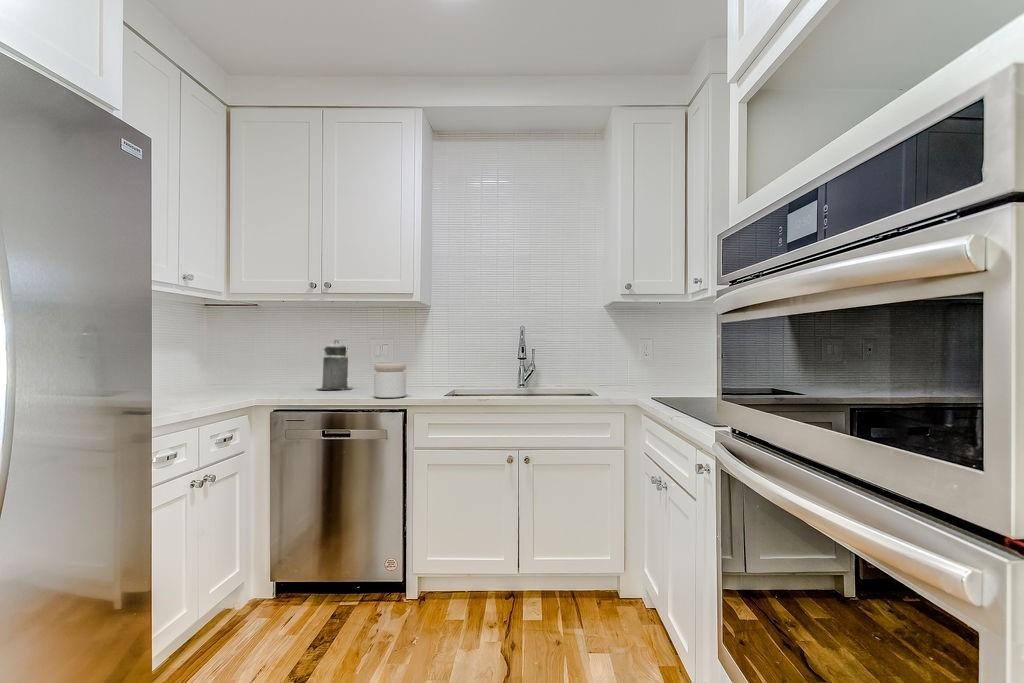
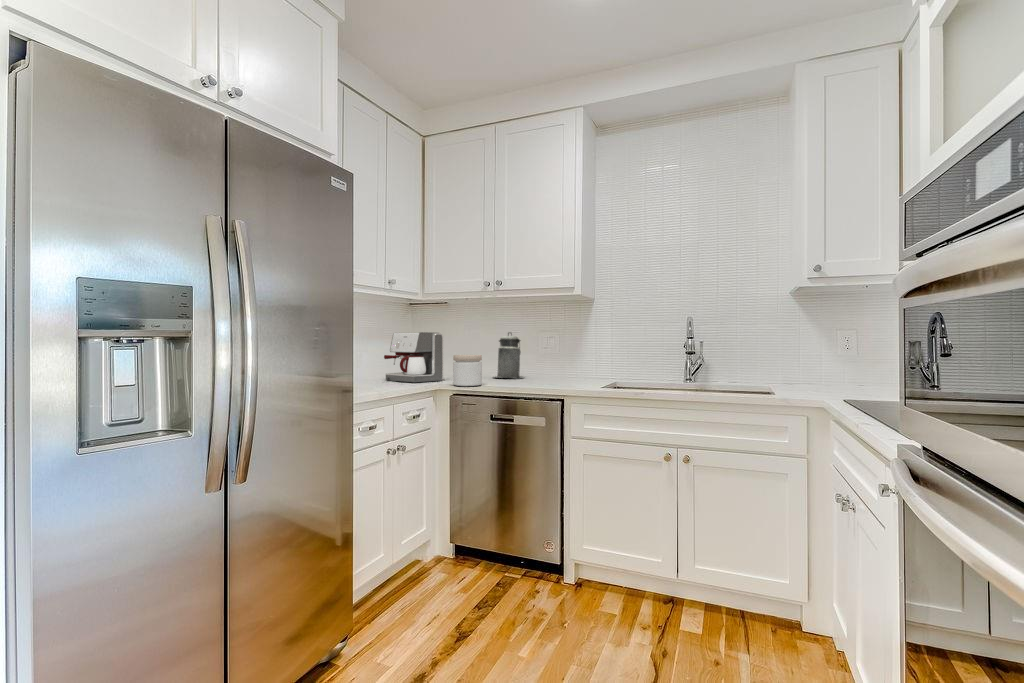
coffee maker: none [181,340,259,399] -> present [384,332,443,383]
jar: present [374,364,406,398] -> present [453,355,482,386]

